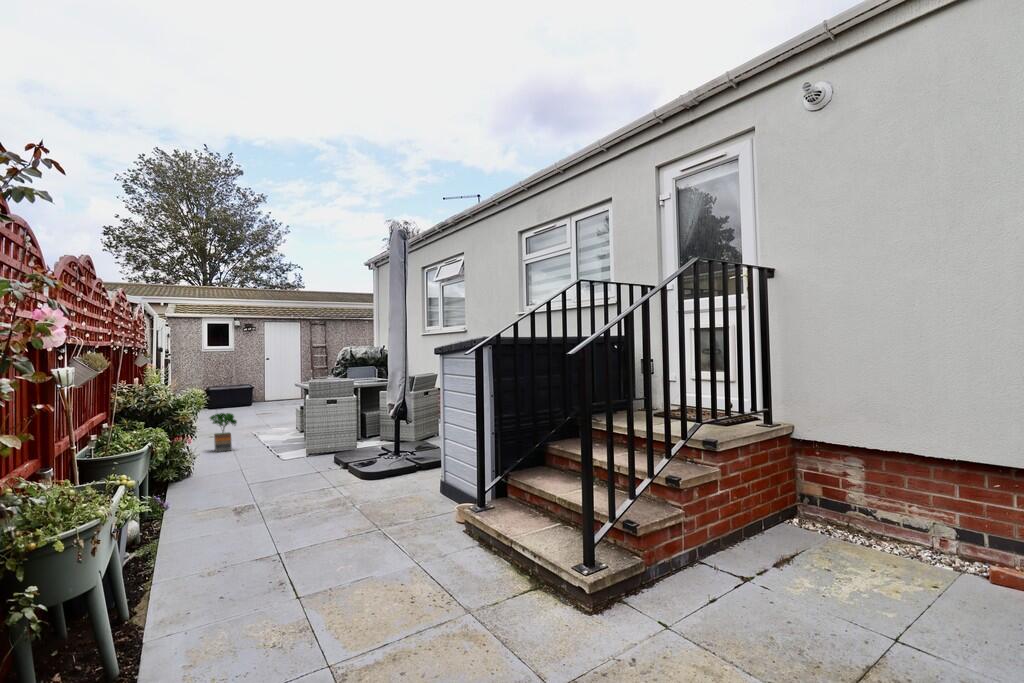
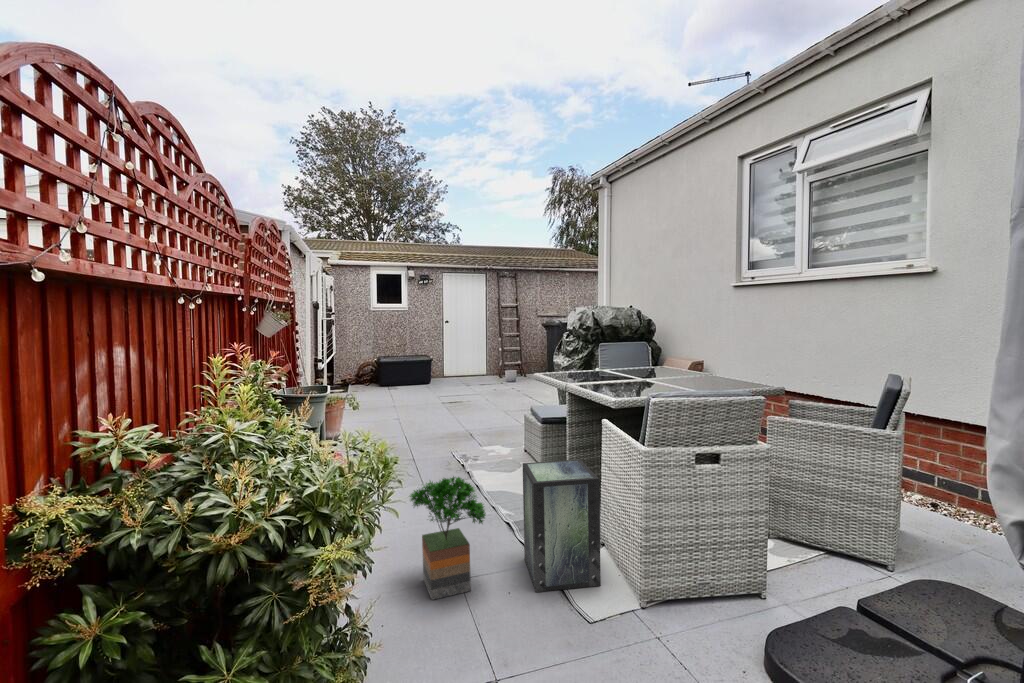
storage box: none [254,408,281,449] -> present [523,459,601,592]

